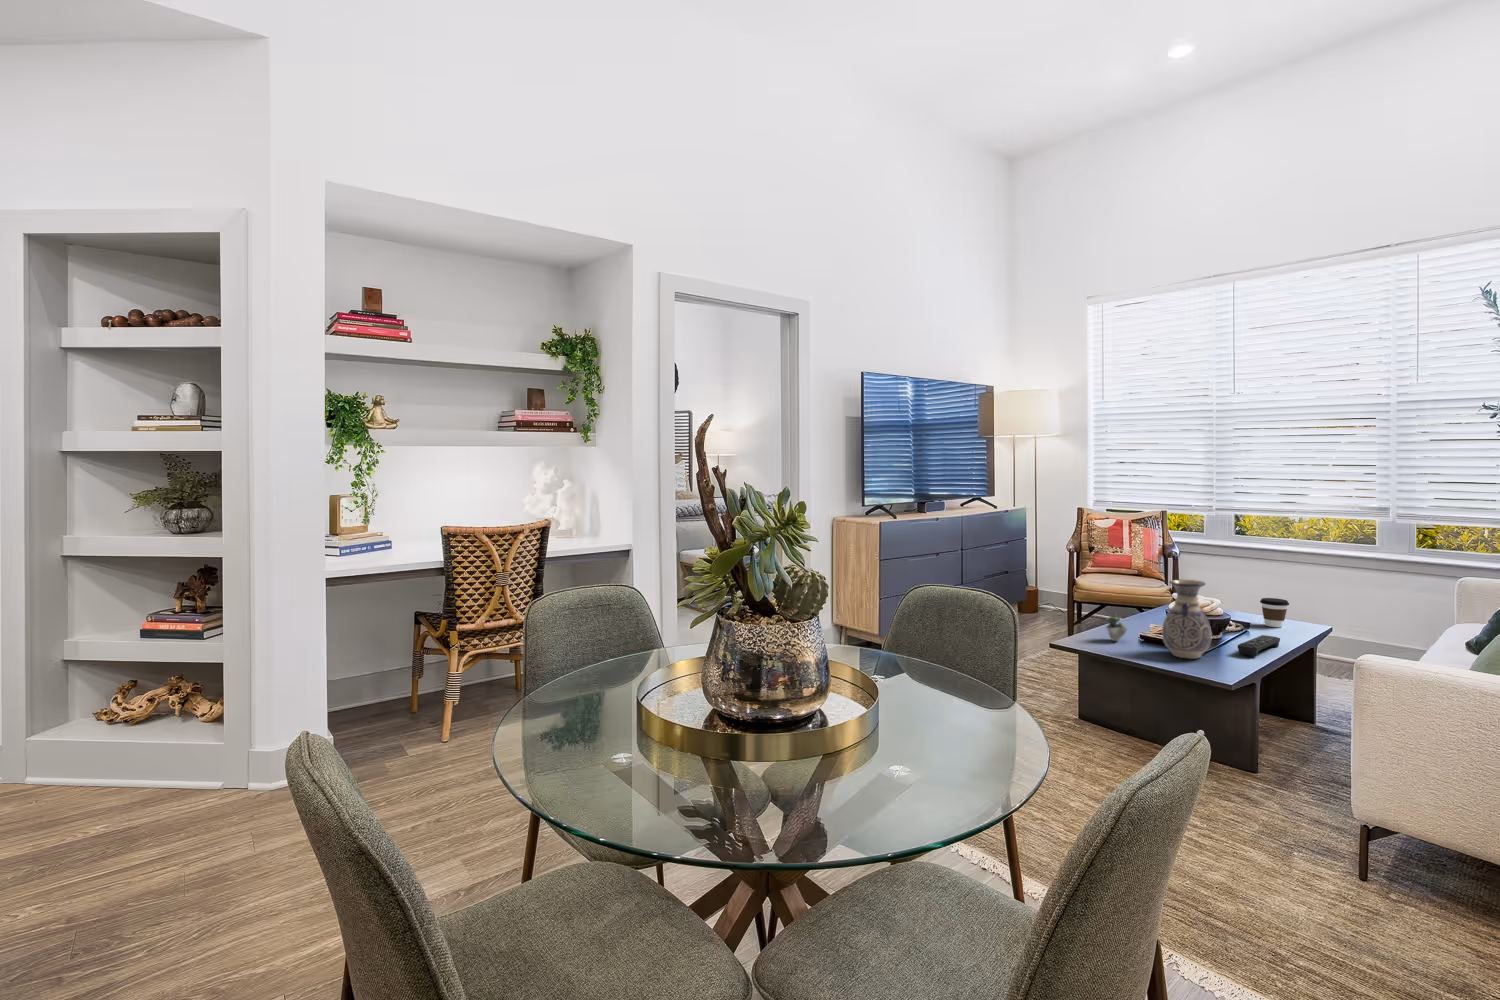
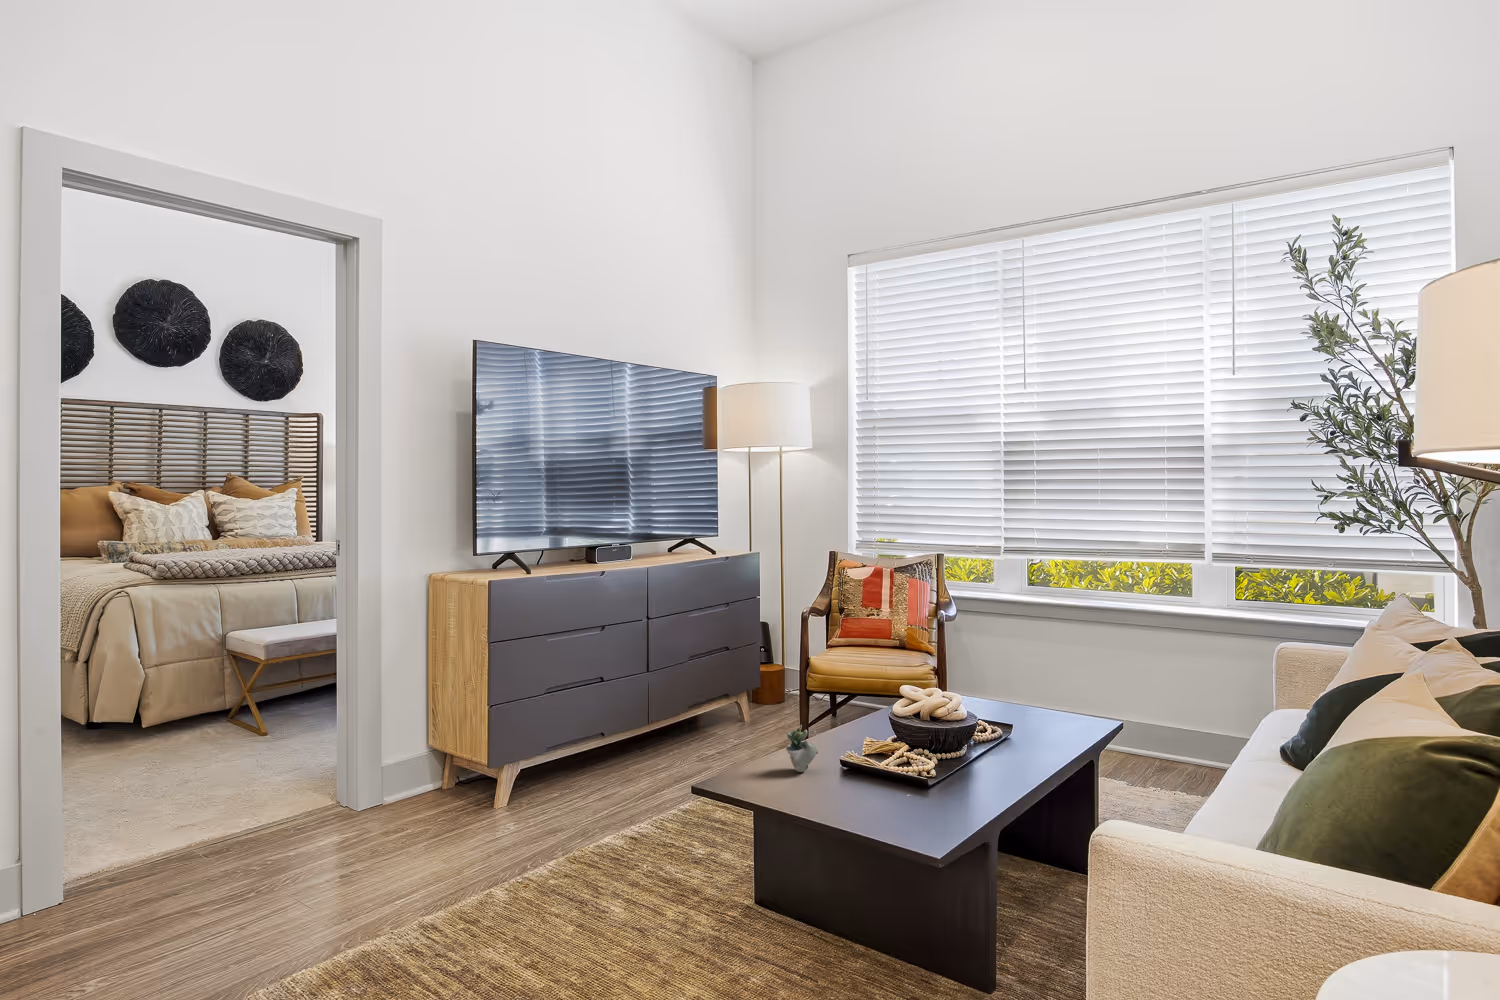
vase: present [1162,580,1212,659] -> none [857,667,928,799]
coffee cup: present [1260,598,1289,627] -> none [1031,684,1070,730]
remote control: present [1238,635,1280,656] -> none [971,748,1041,788]

